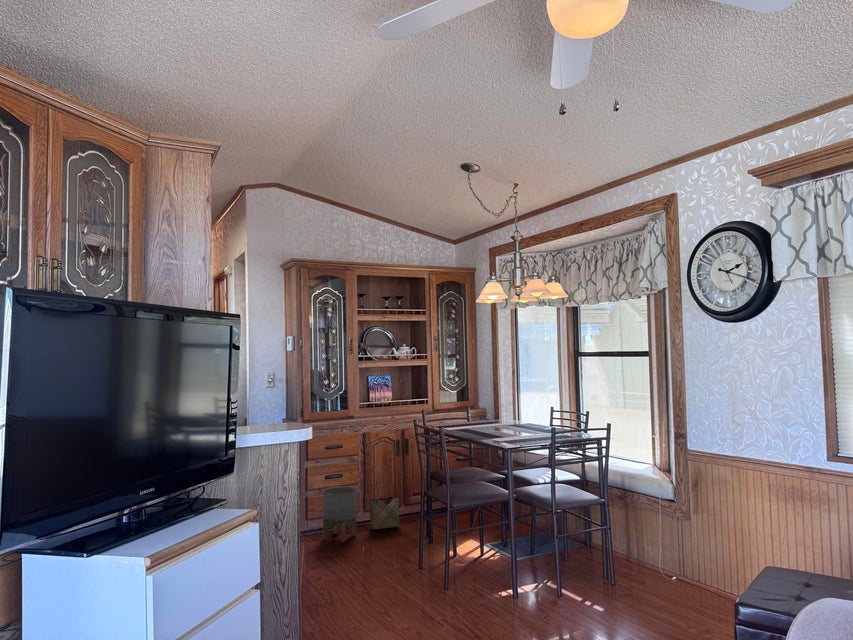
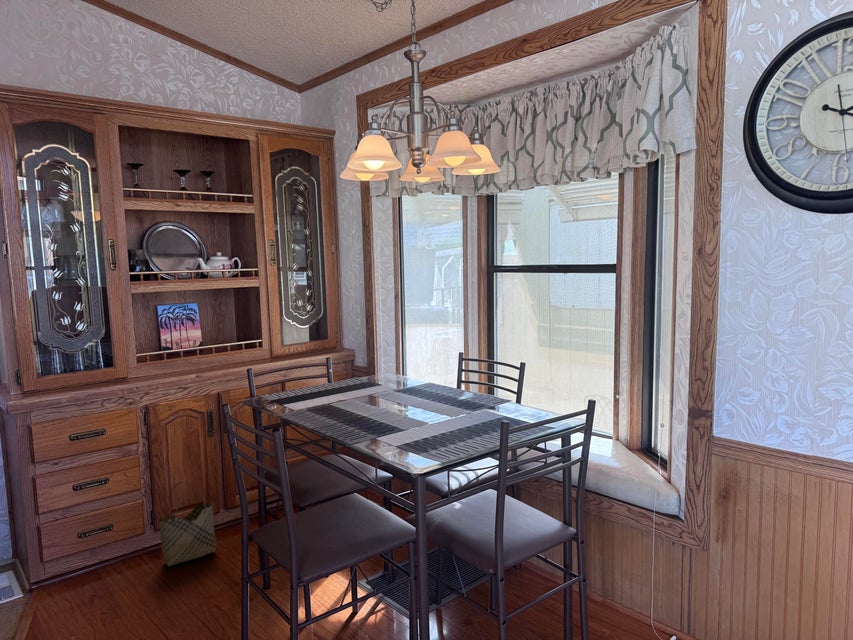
planter: present [323,487,357,542] -> none [63,502,135,607]

